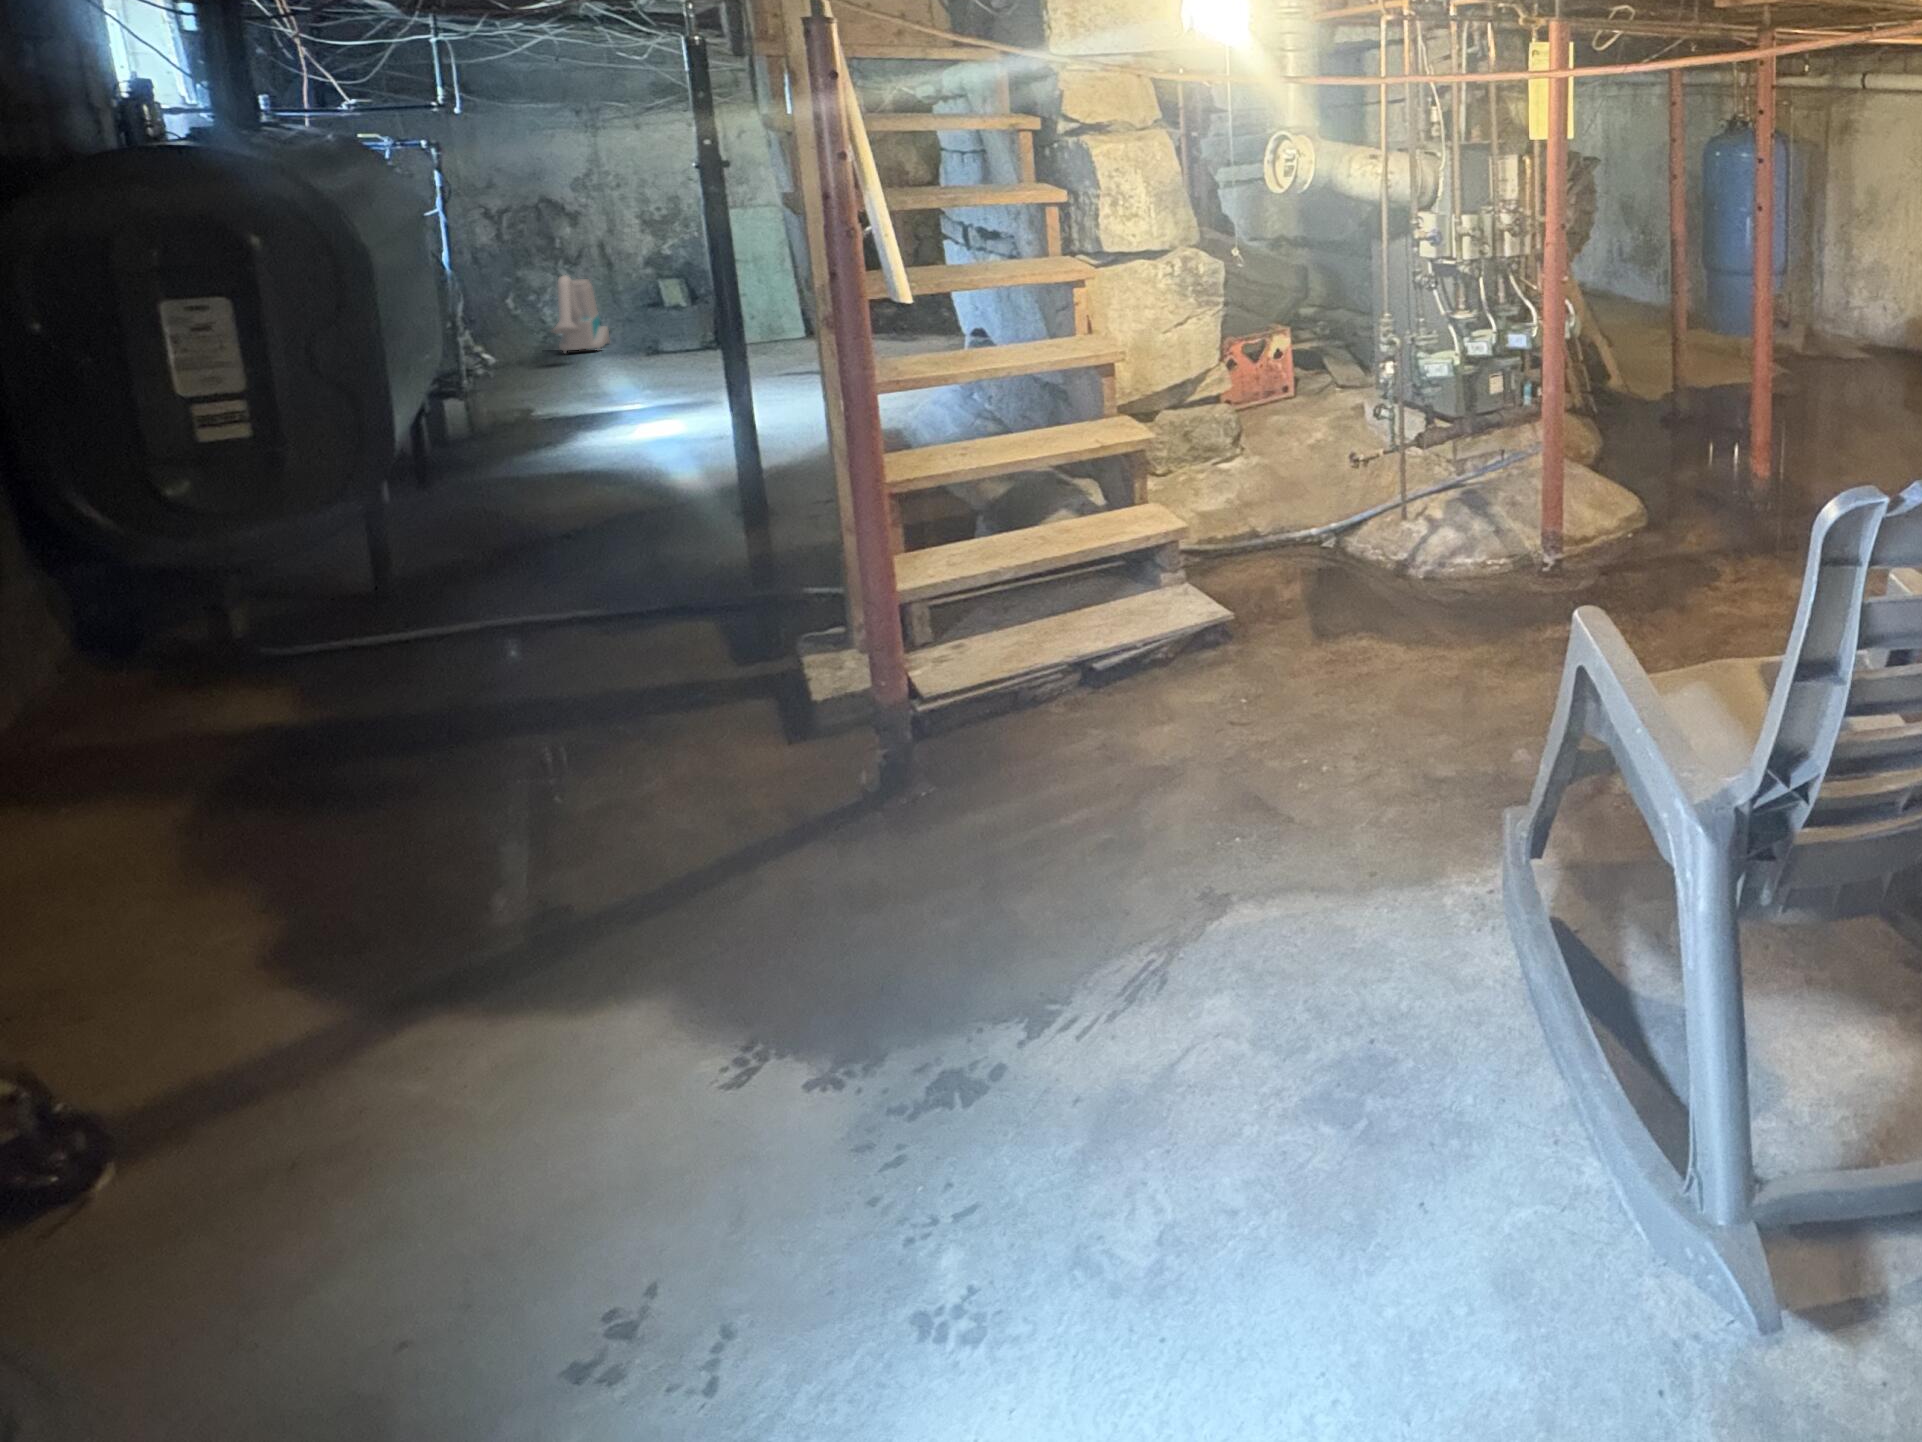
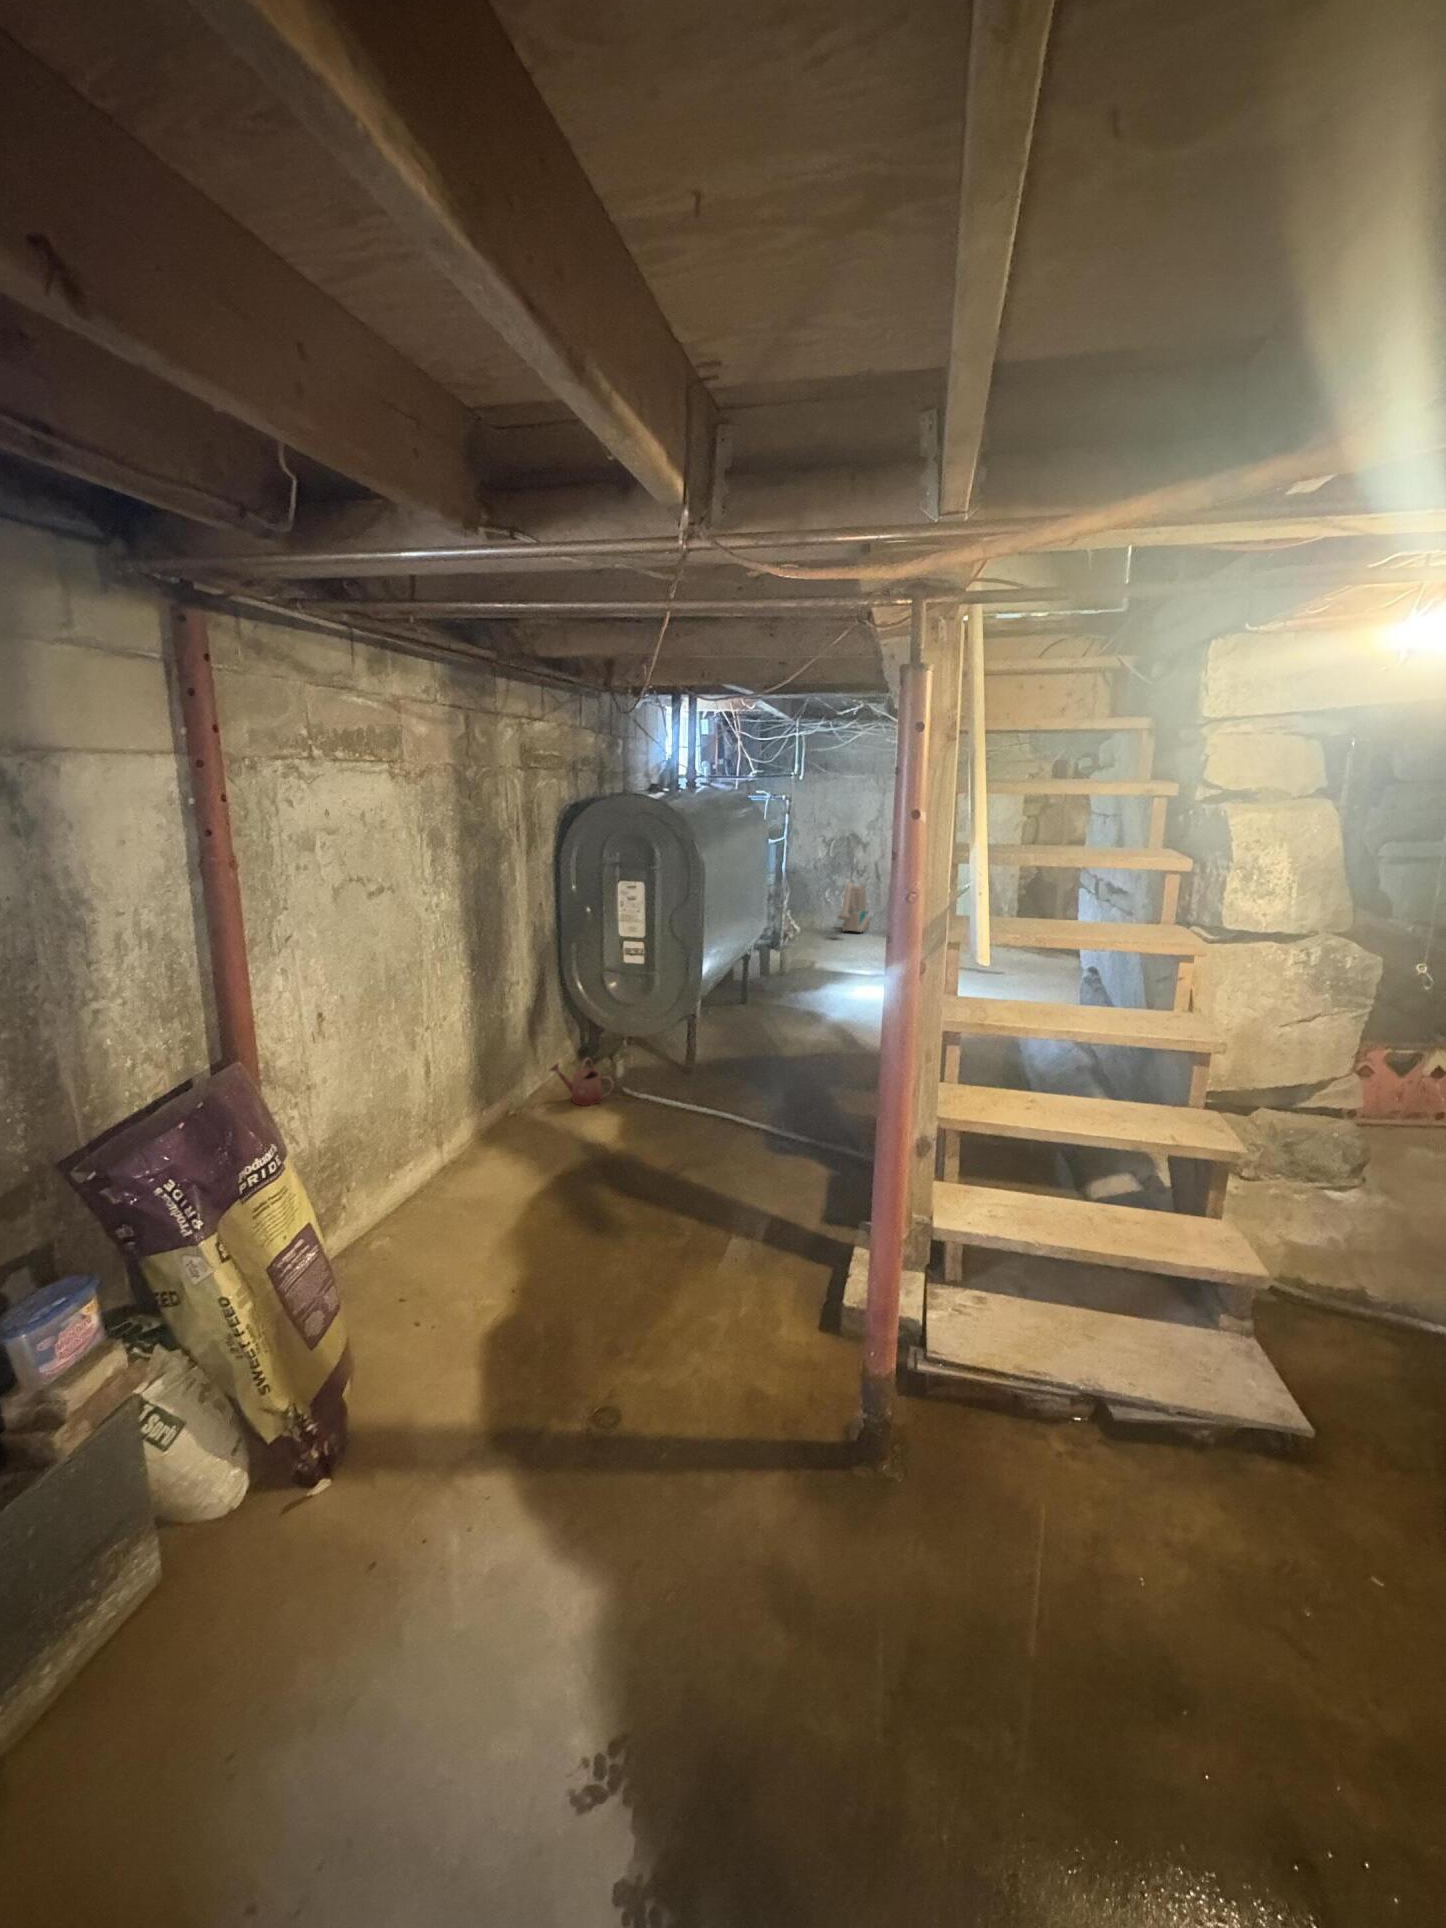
watering can: none [34,621,229,710] -> present [550,1058,614,1106]

